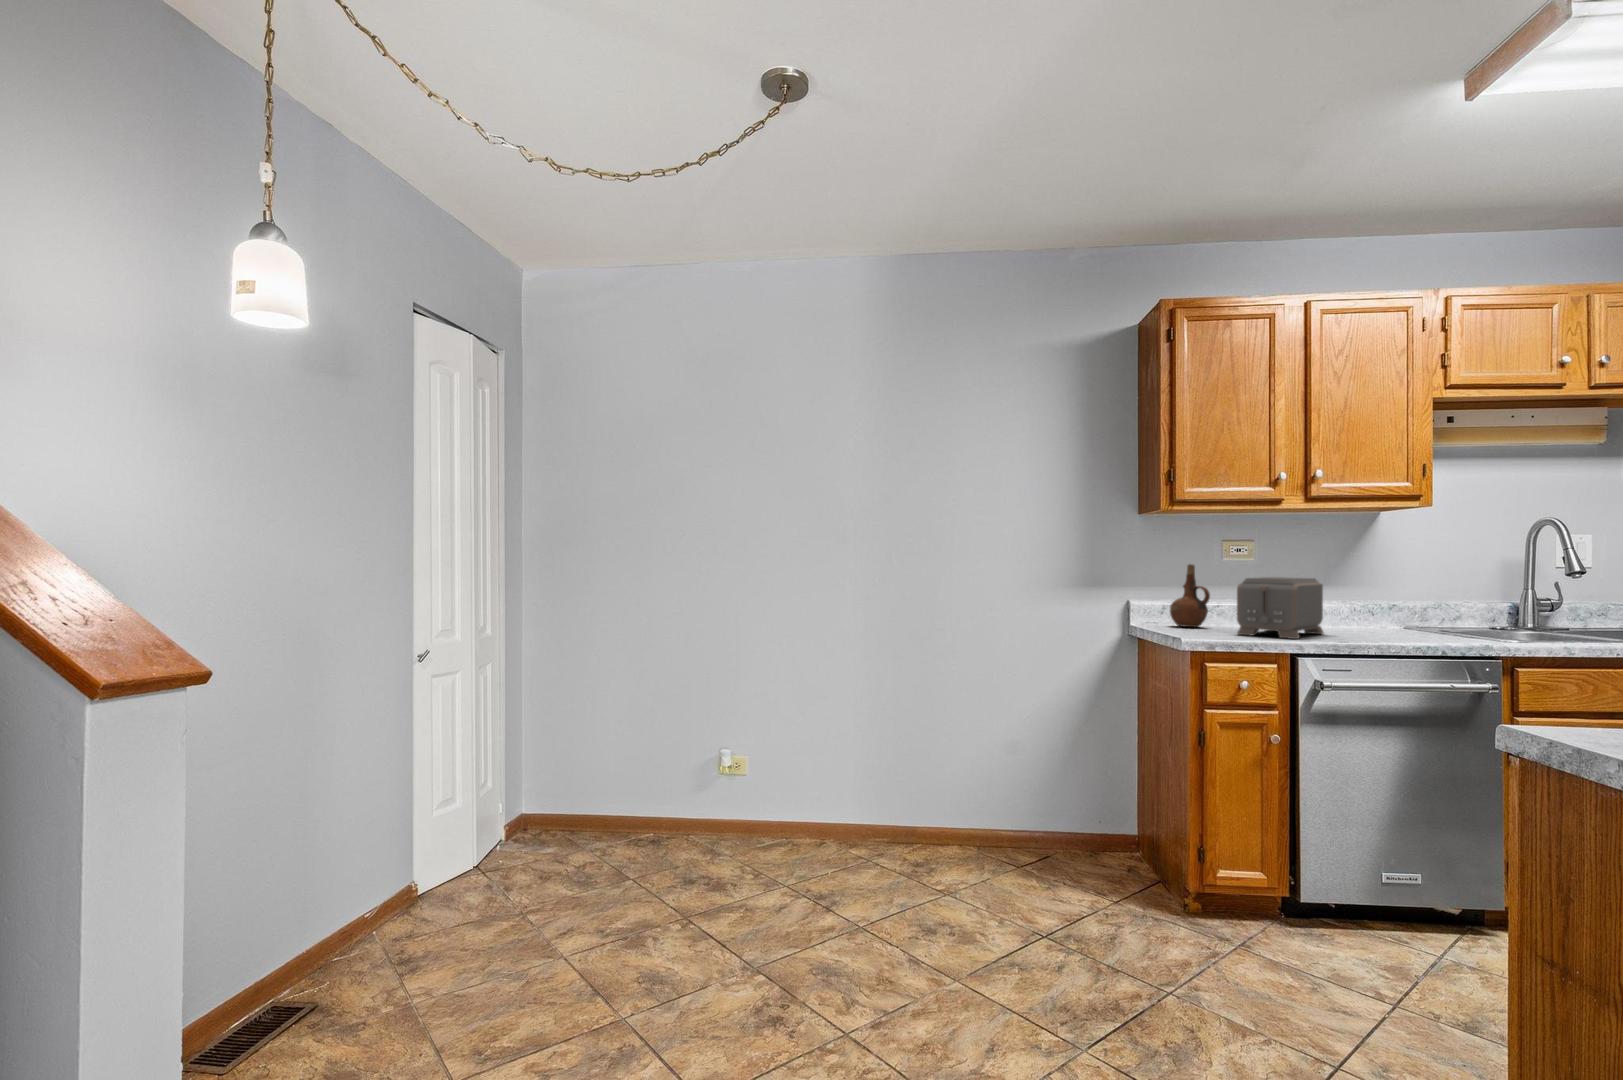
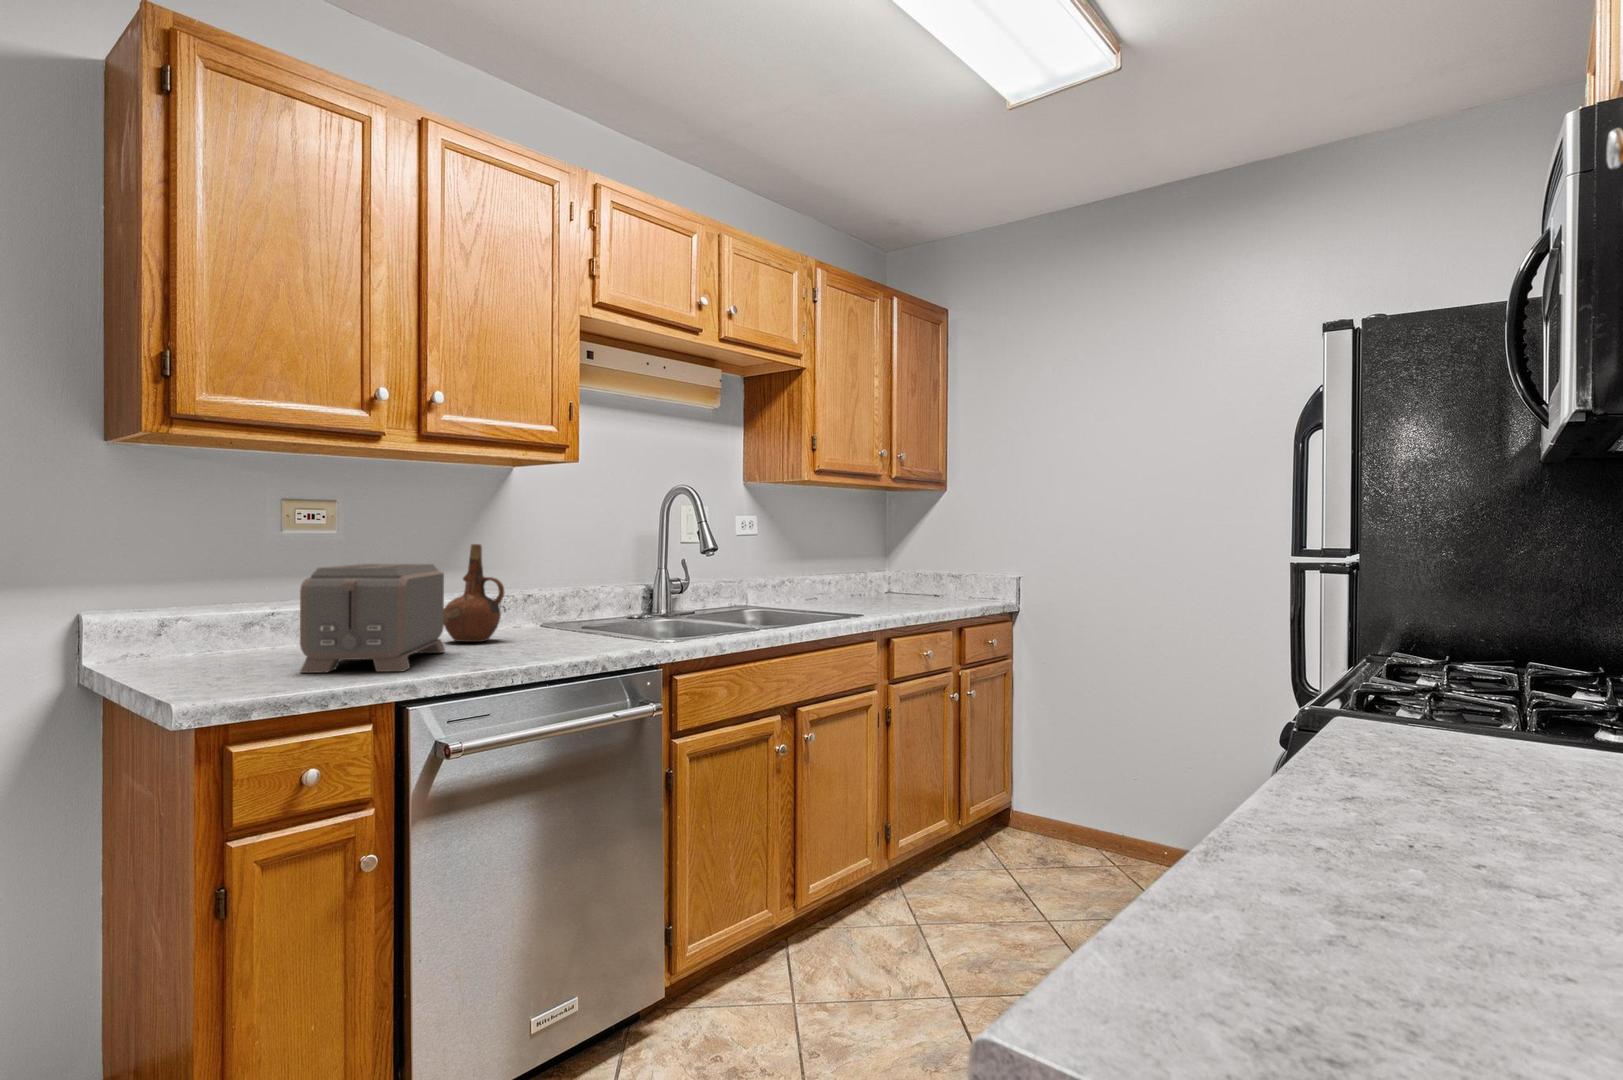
ceramic pitcher: present [1170,564,1210,627] -> present [444,544,504,642]

